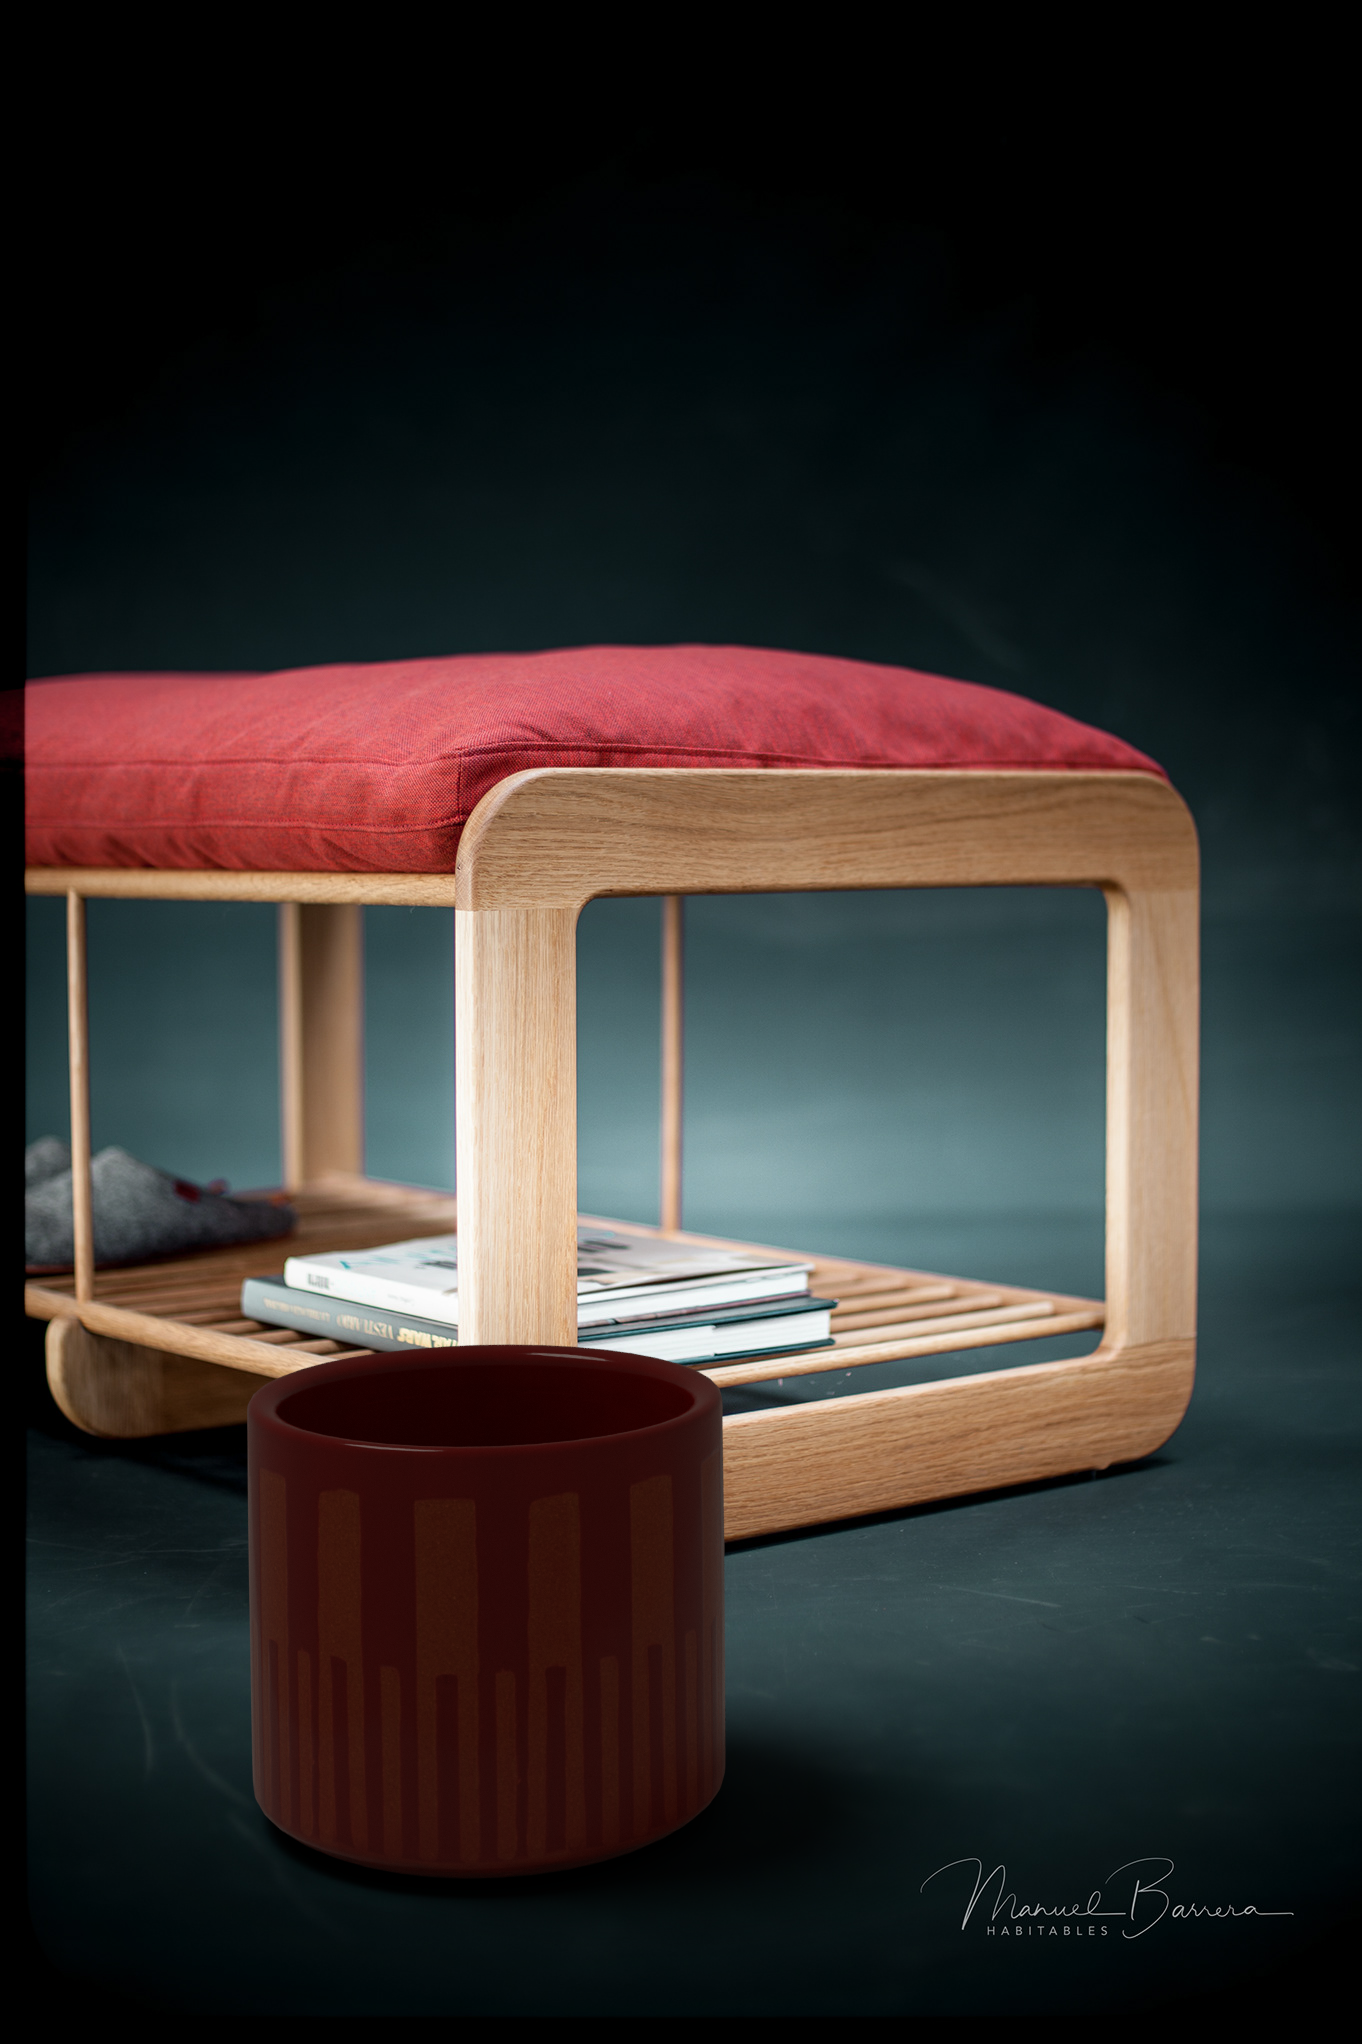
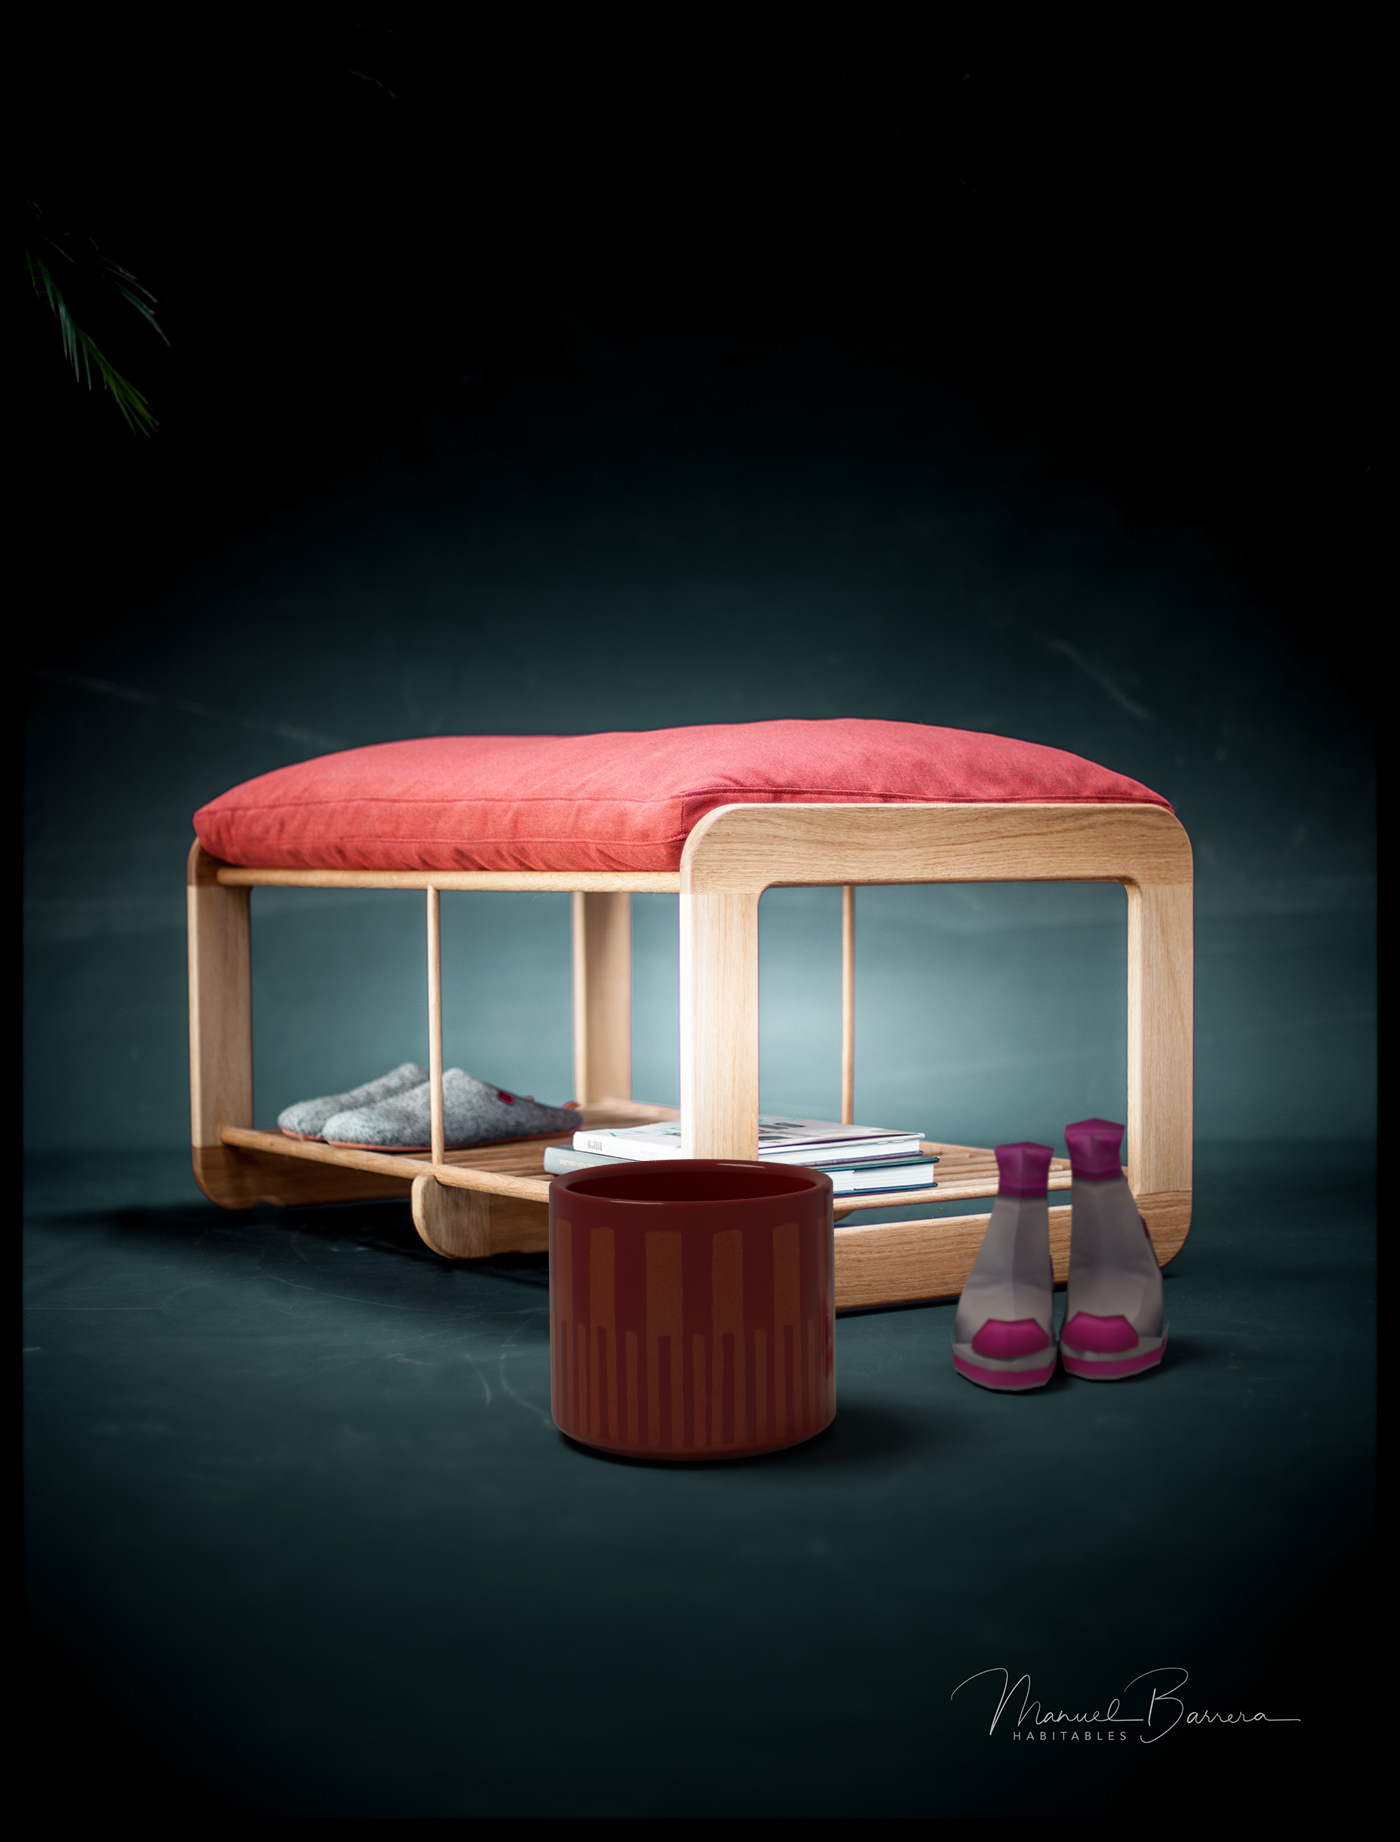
boots: none [881,1258,1213,1703] -> present [952,1118,1168,1390]

